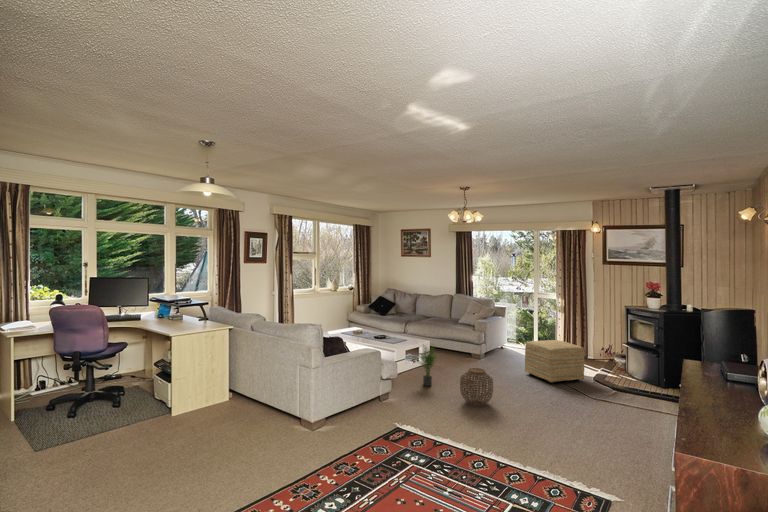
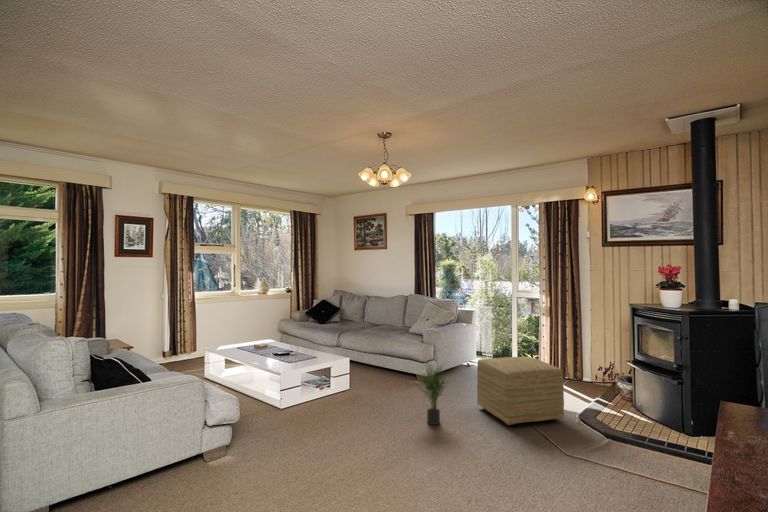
potted plant: present [420,348,436,386] -> present [419,365,448,425]
woven basket: present [460,368,493,406] -> none [334,408,388,476]

